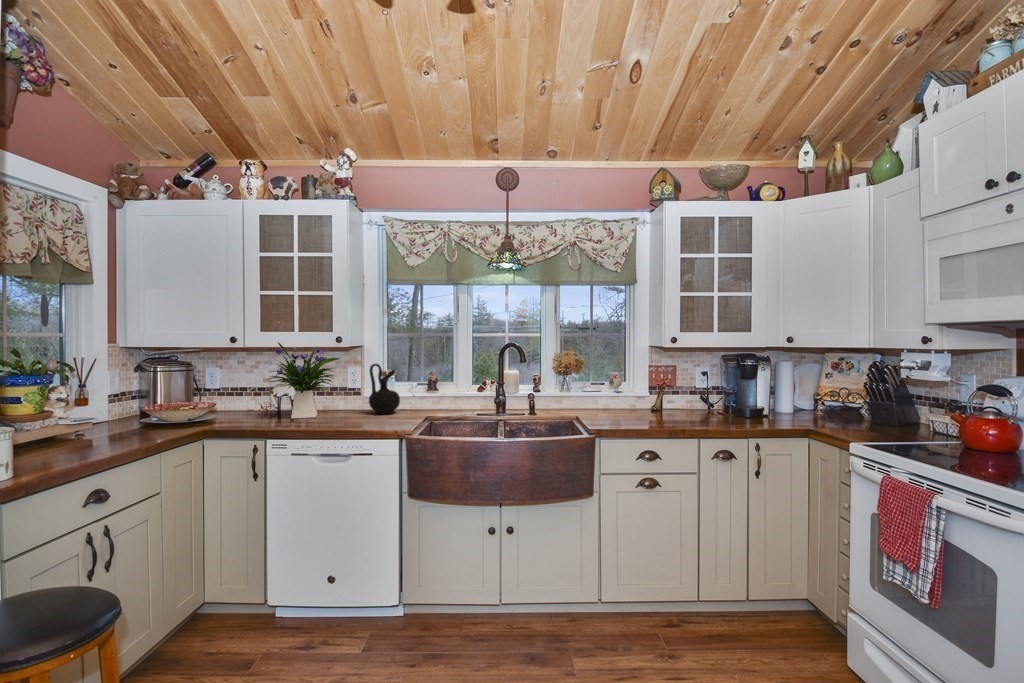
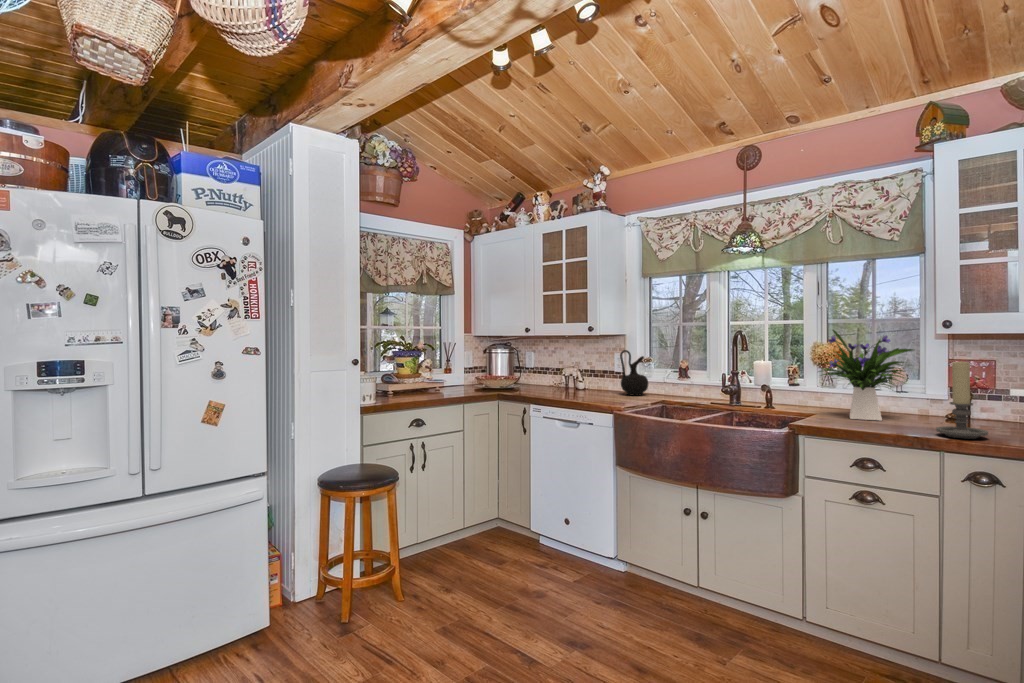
flower arrangement: present [270,342,340,418] -> present [823,330,913,420]
candle holder: none [682,368,714,426] -> present [936,361,988,439]

